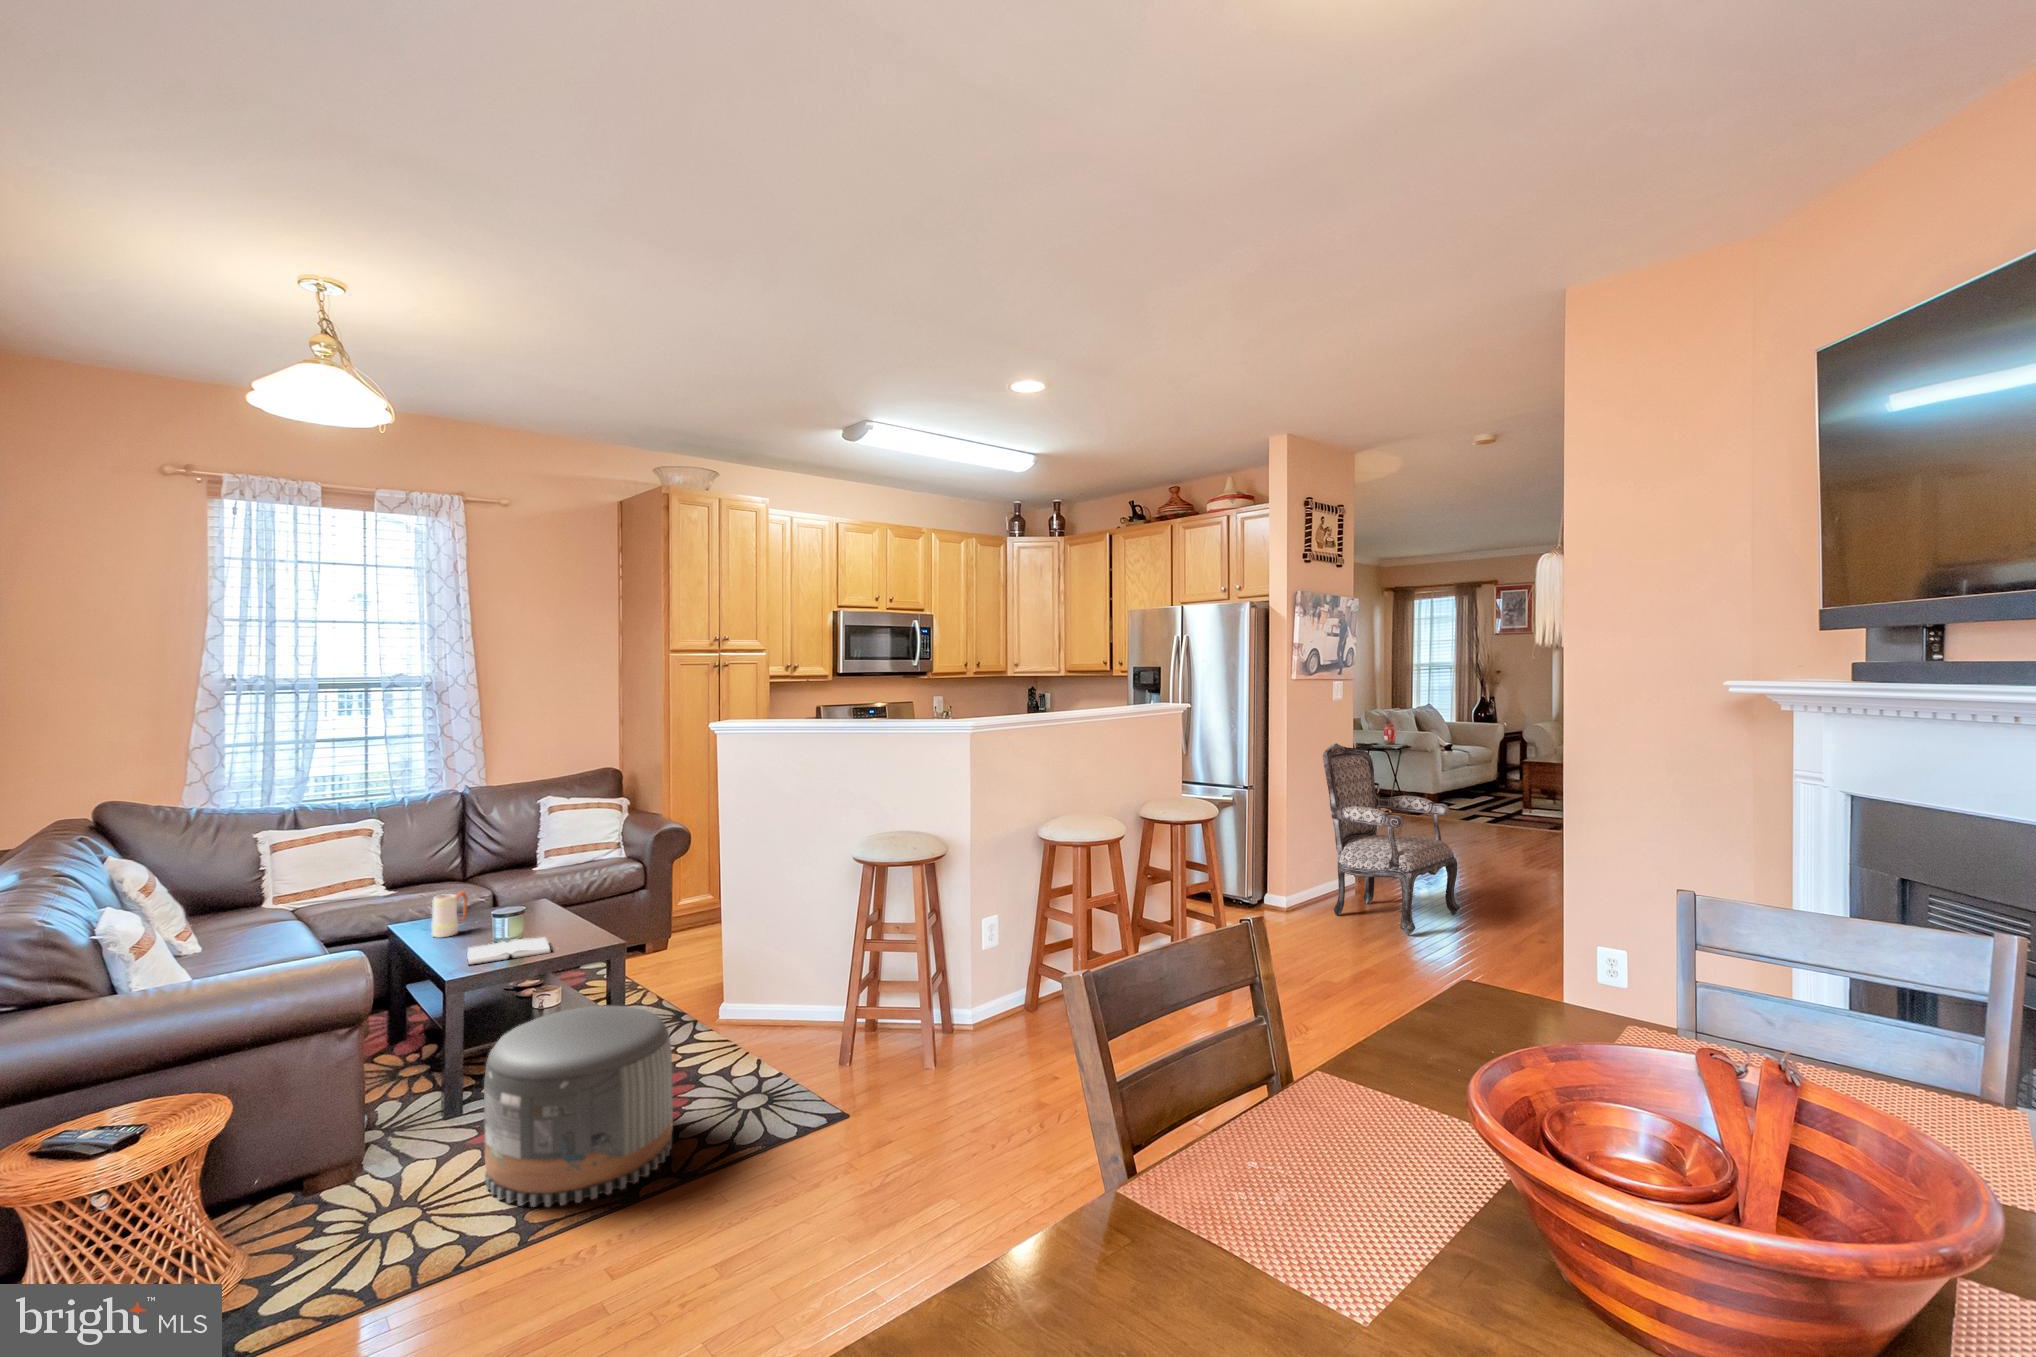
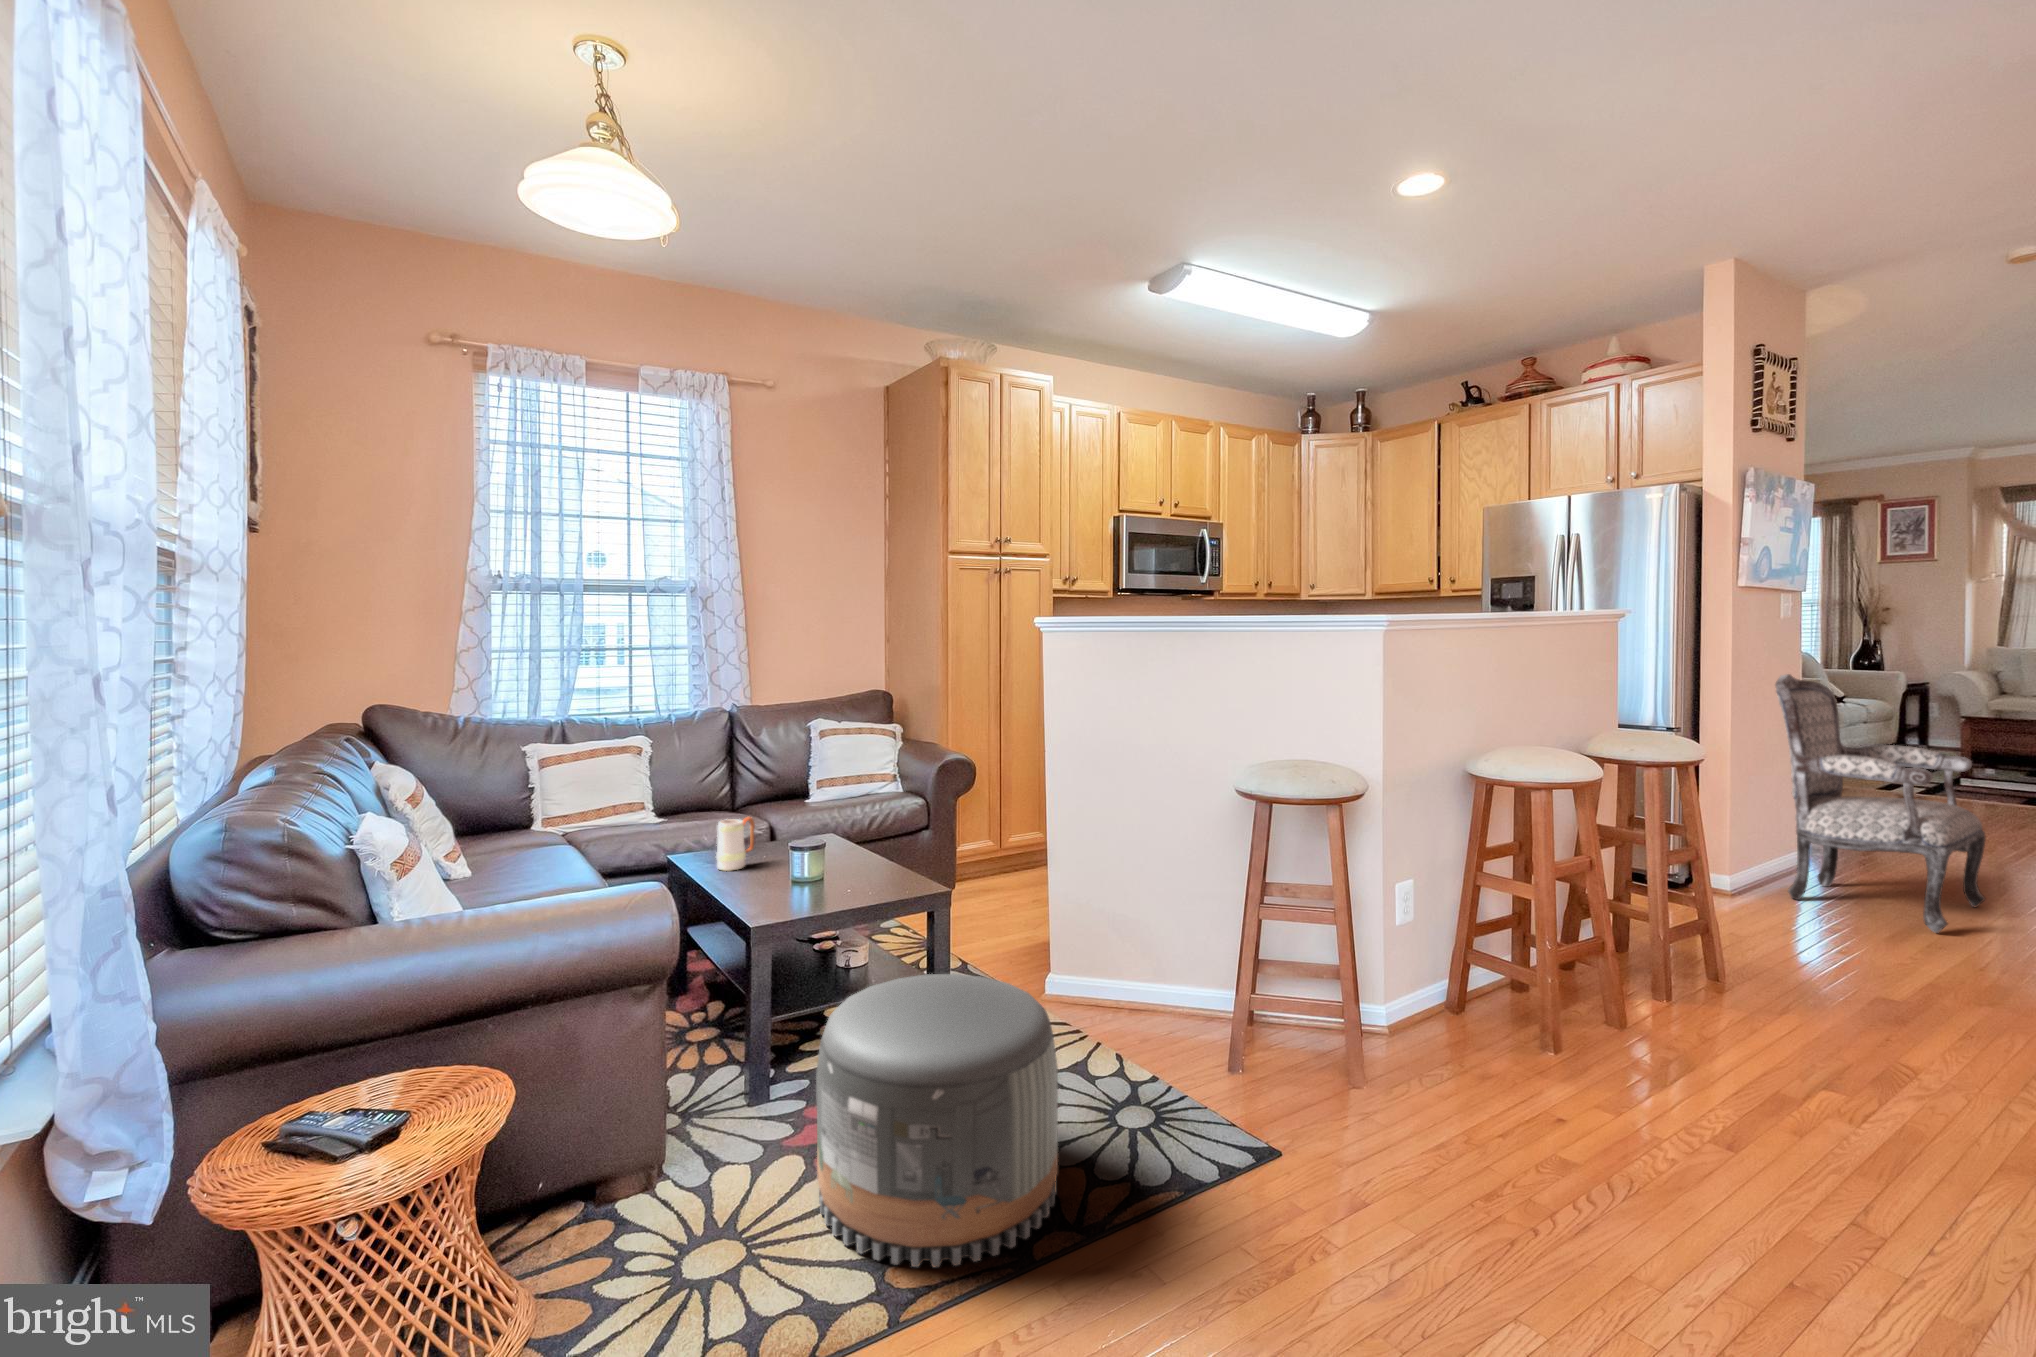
hardback book: present [467,937,550,965] -> none [765,877,866,908]

